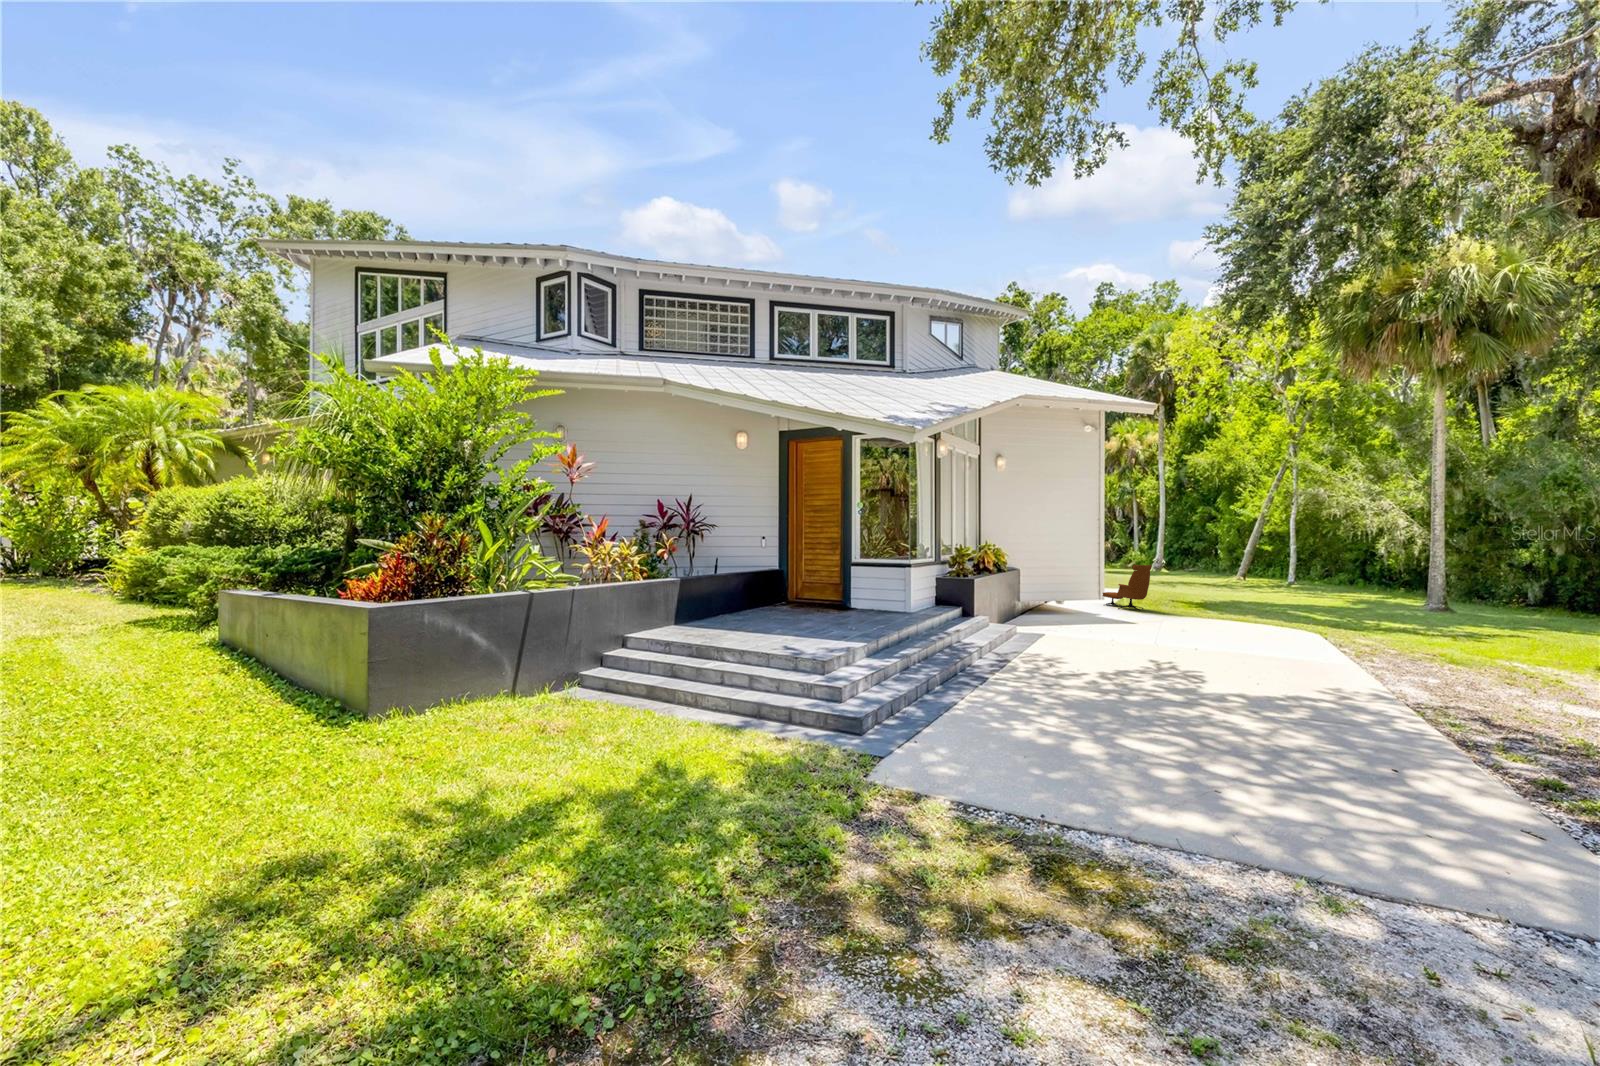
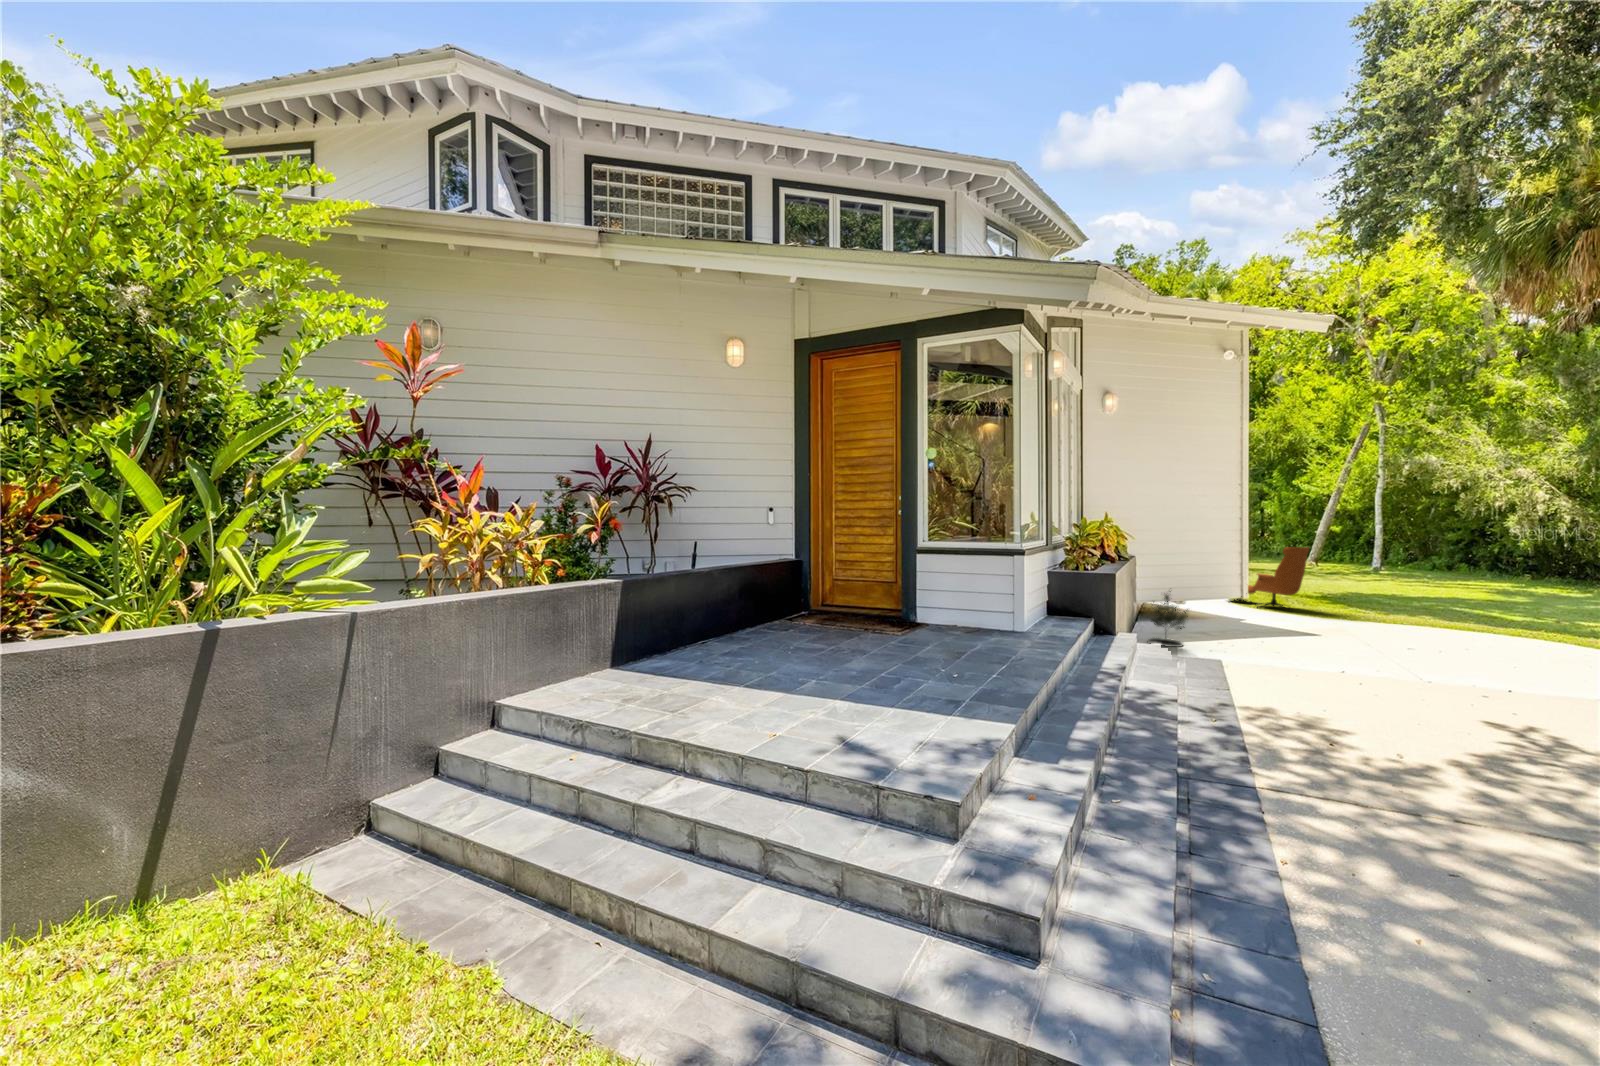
potted tree: none [1010,590,1036,629] -> present [1148,591,1188,647]

